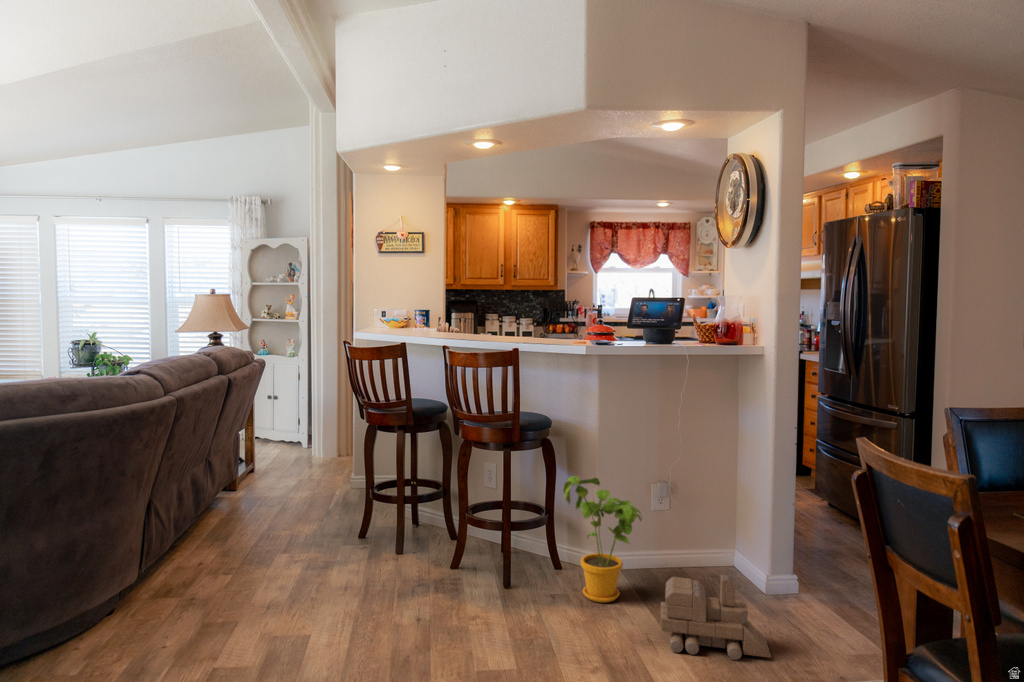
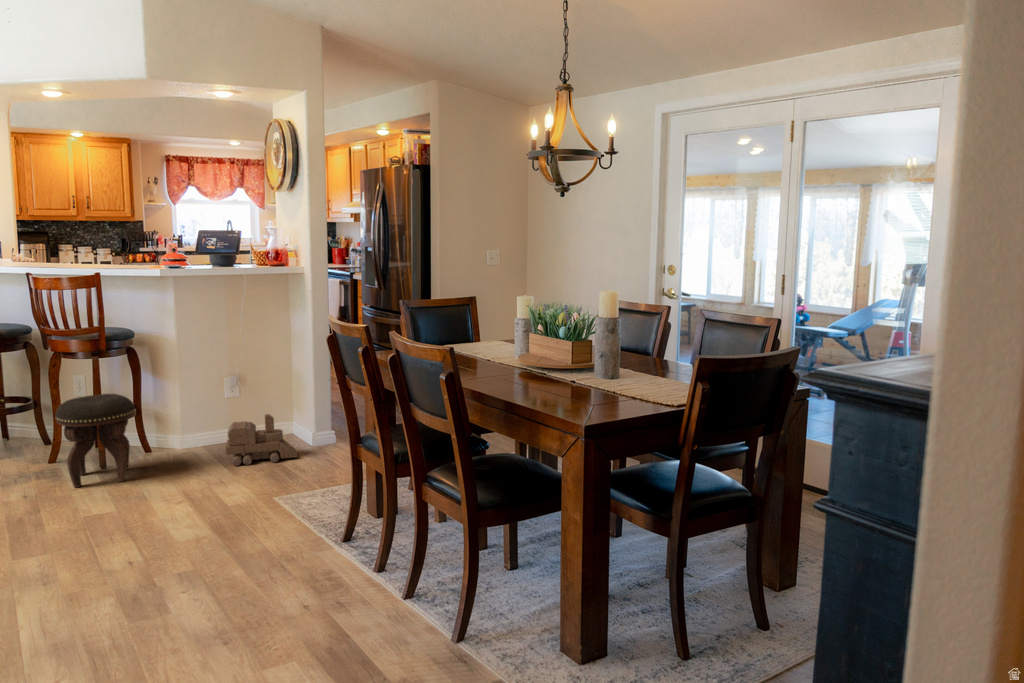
house plant: present [563,476,641,602] -> none [148,365,212,453]
footstool: none [452,510,545,645] -> present [55,394,135,487]

